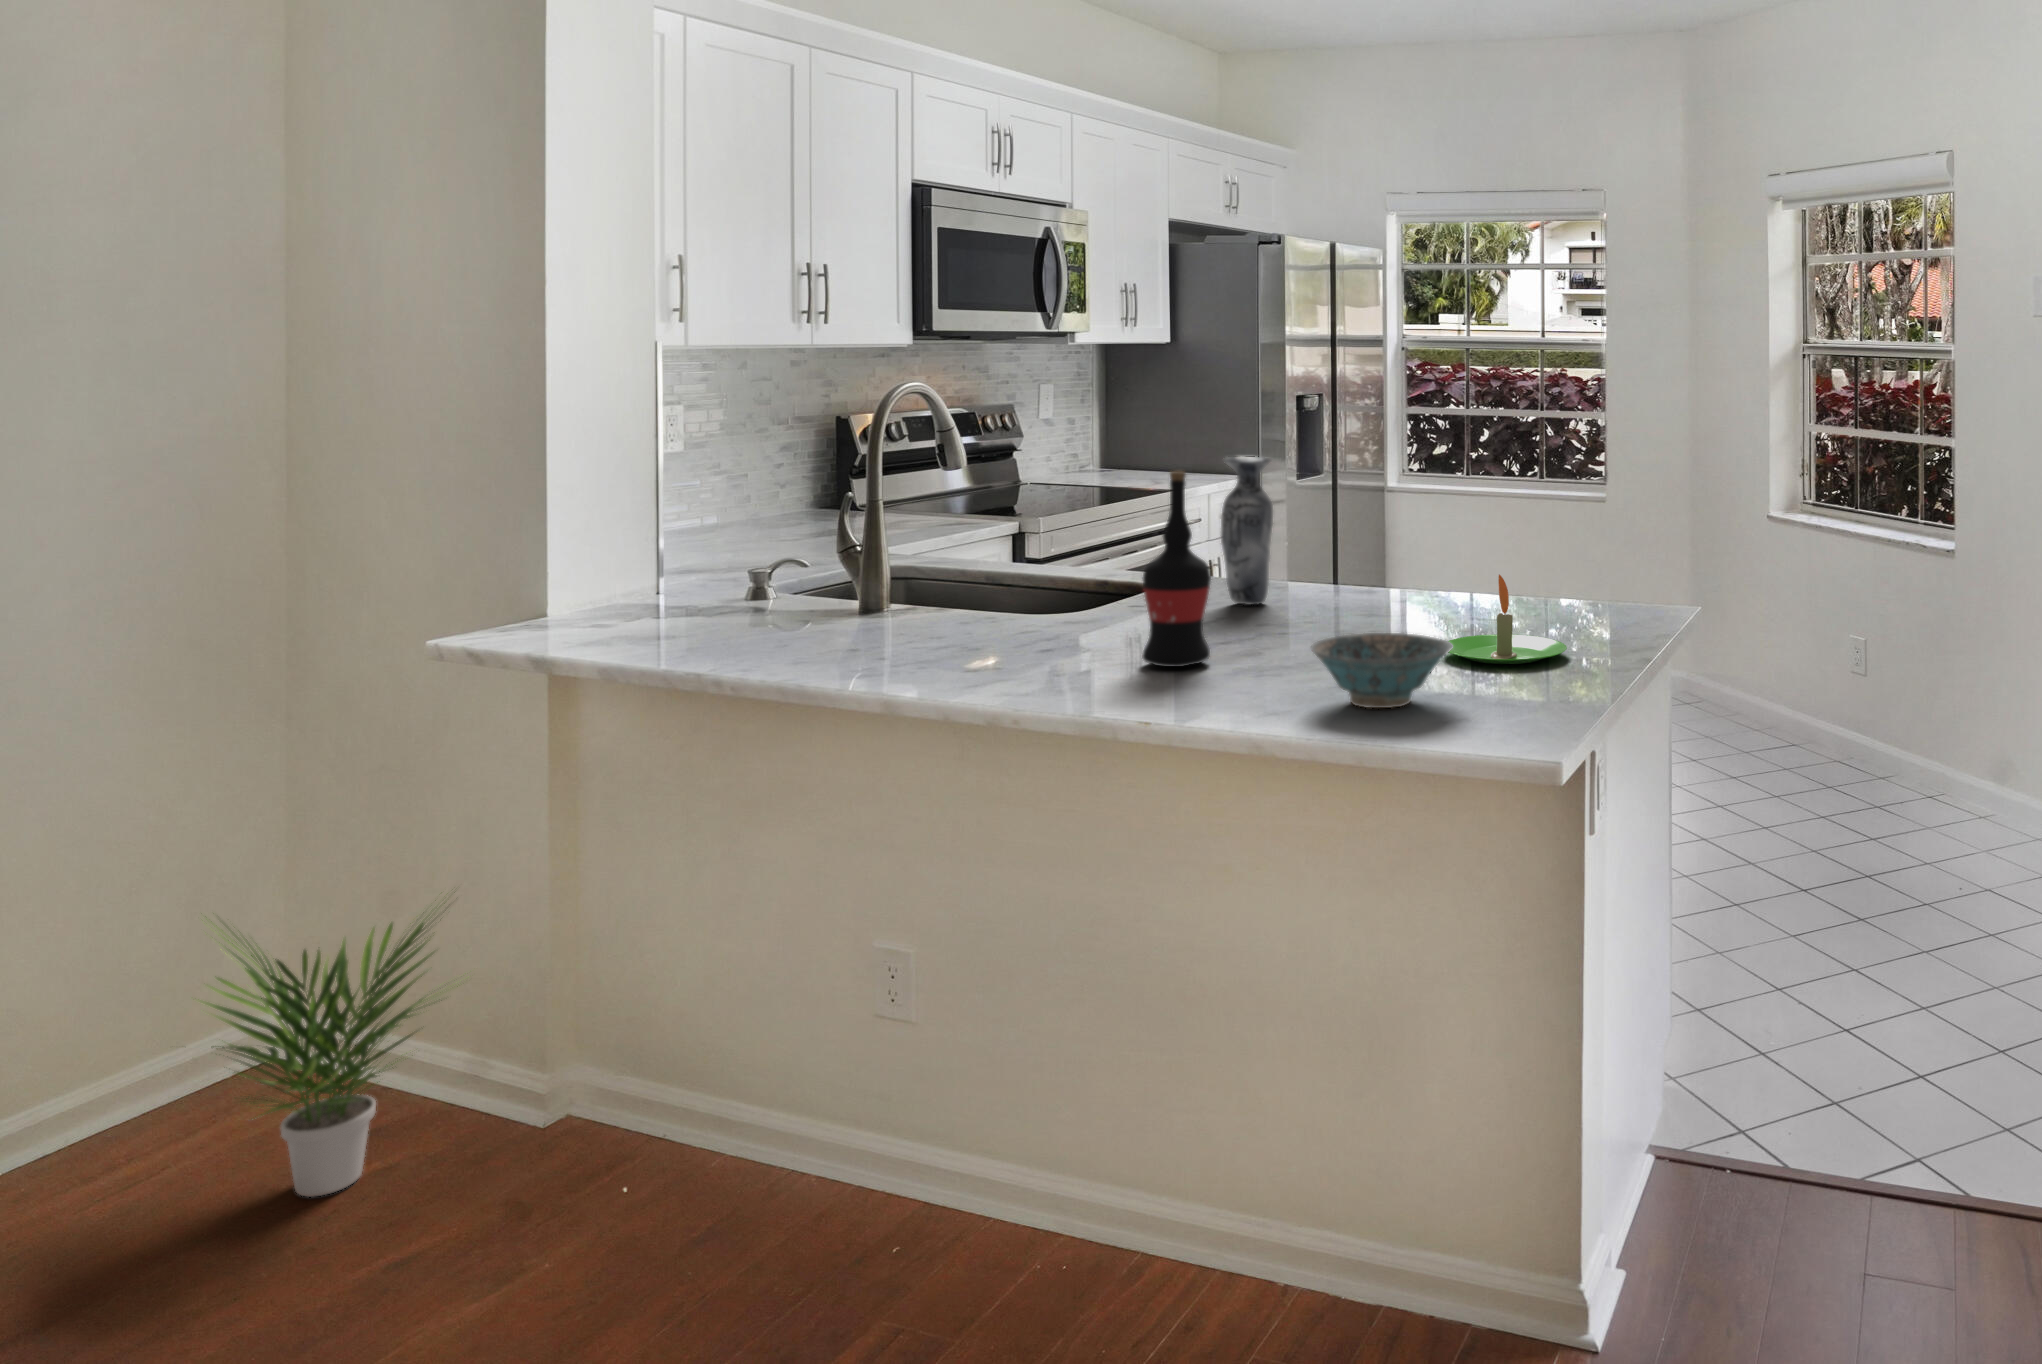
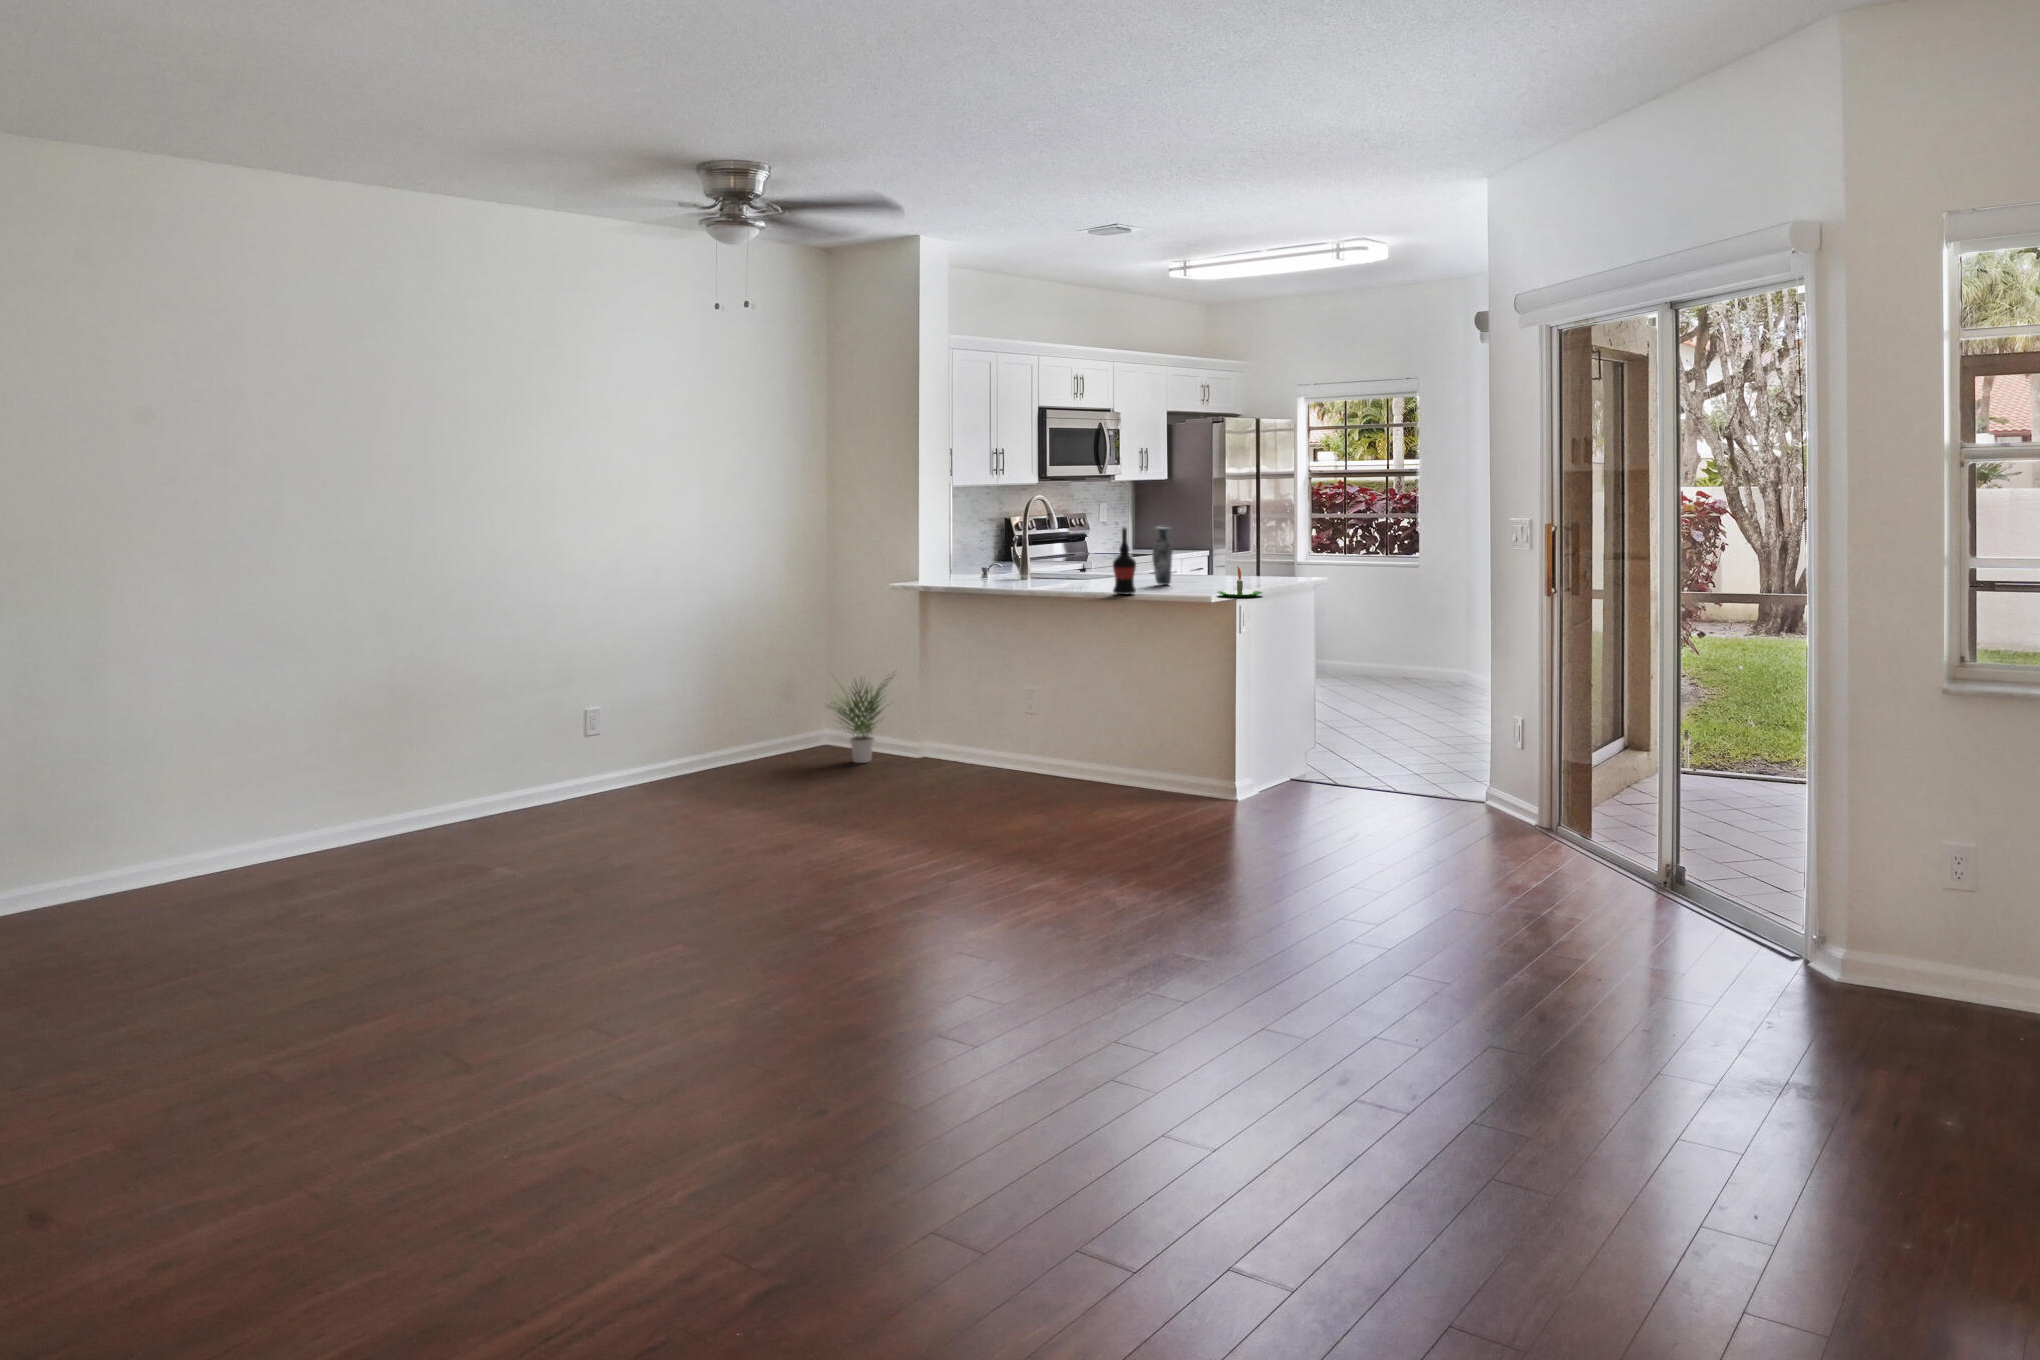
ceramic bowl: present [1311,633,1452,708] -> none [1159,581,1206,602]

